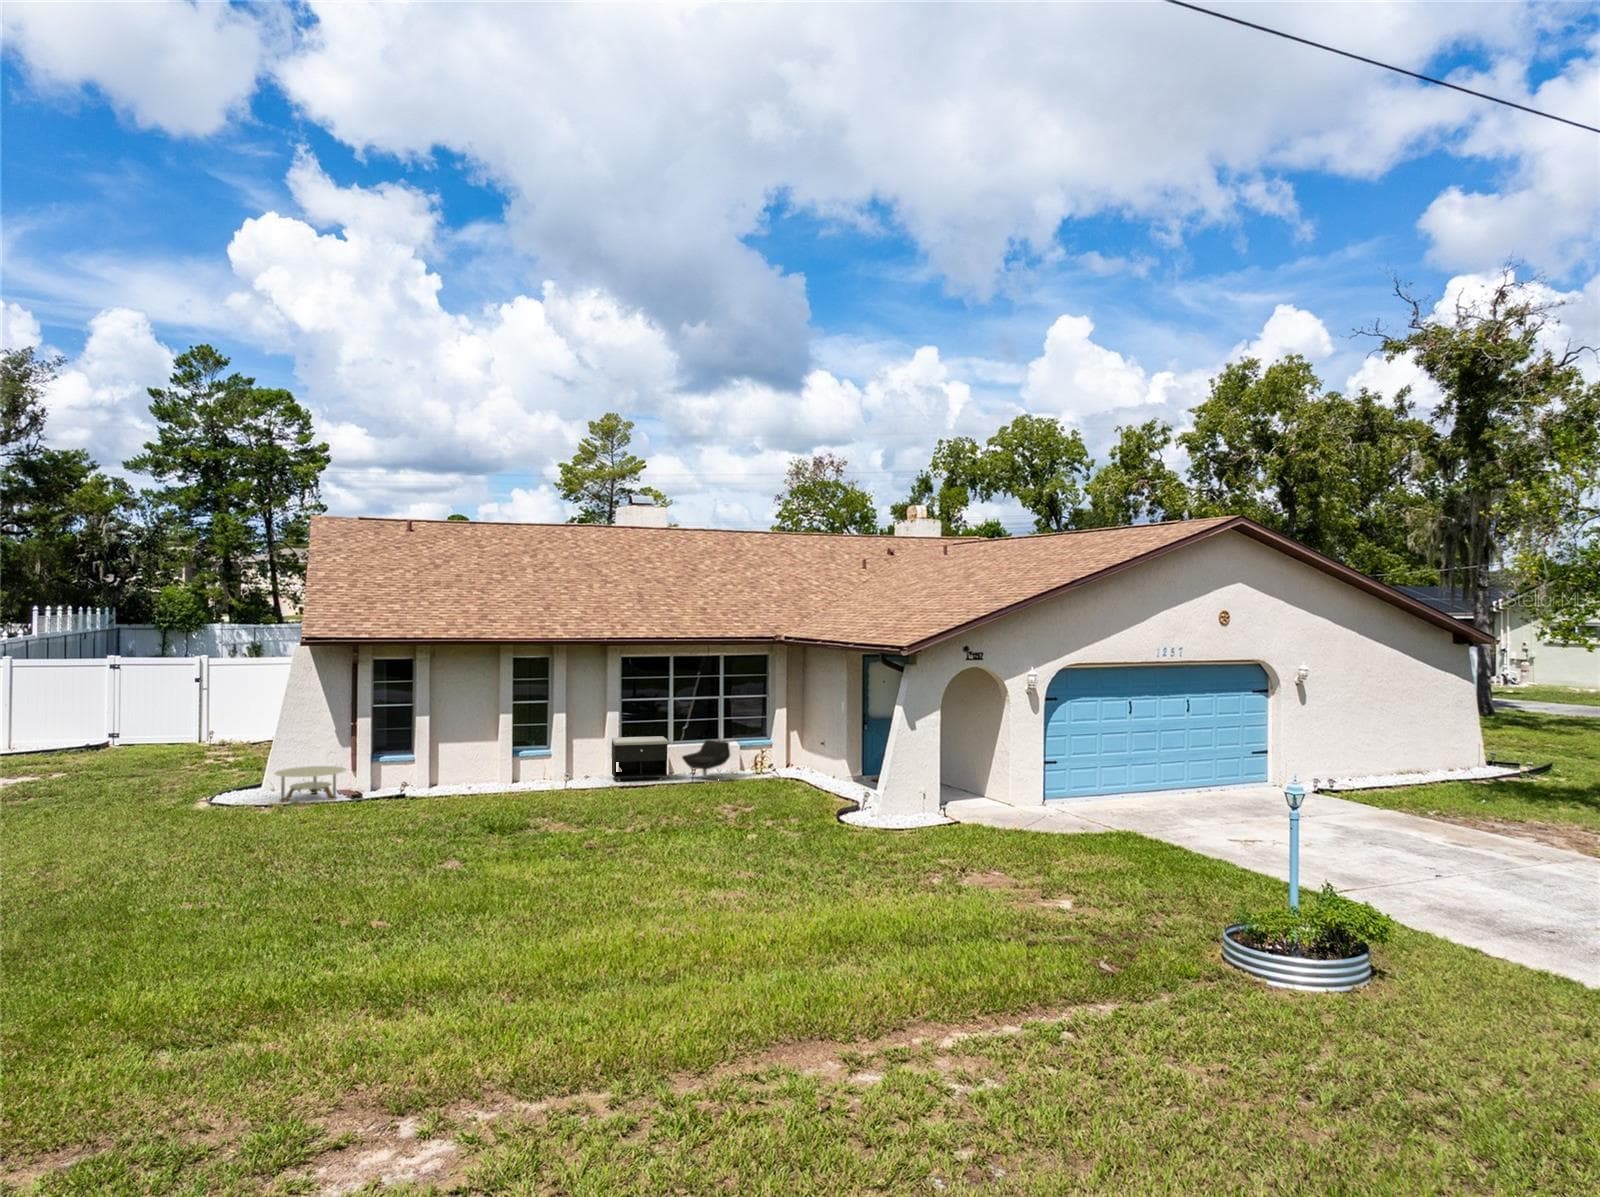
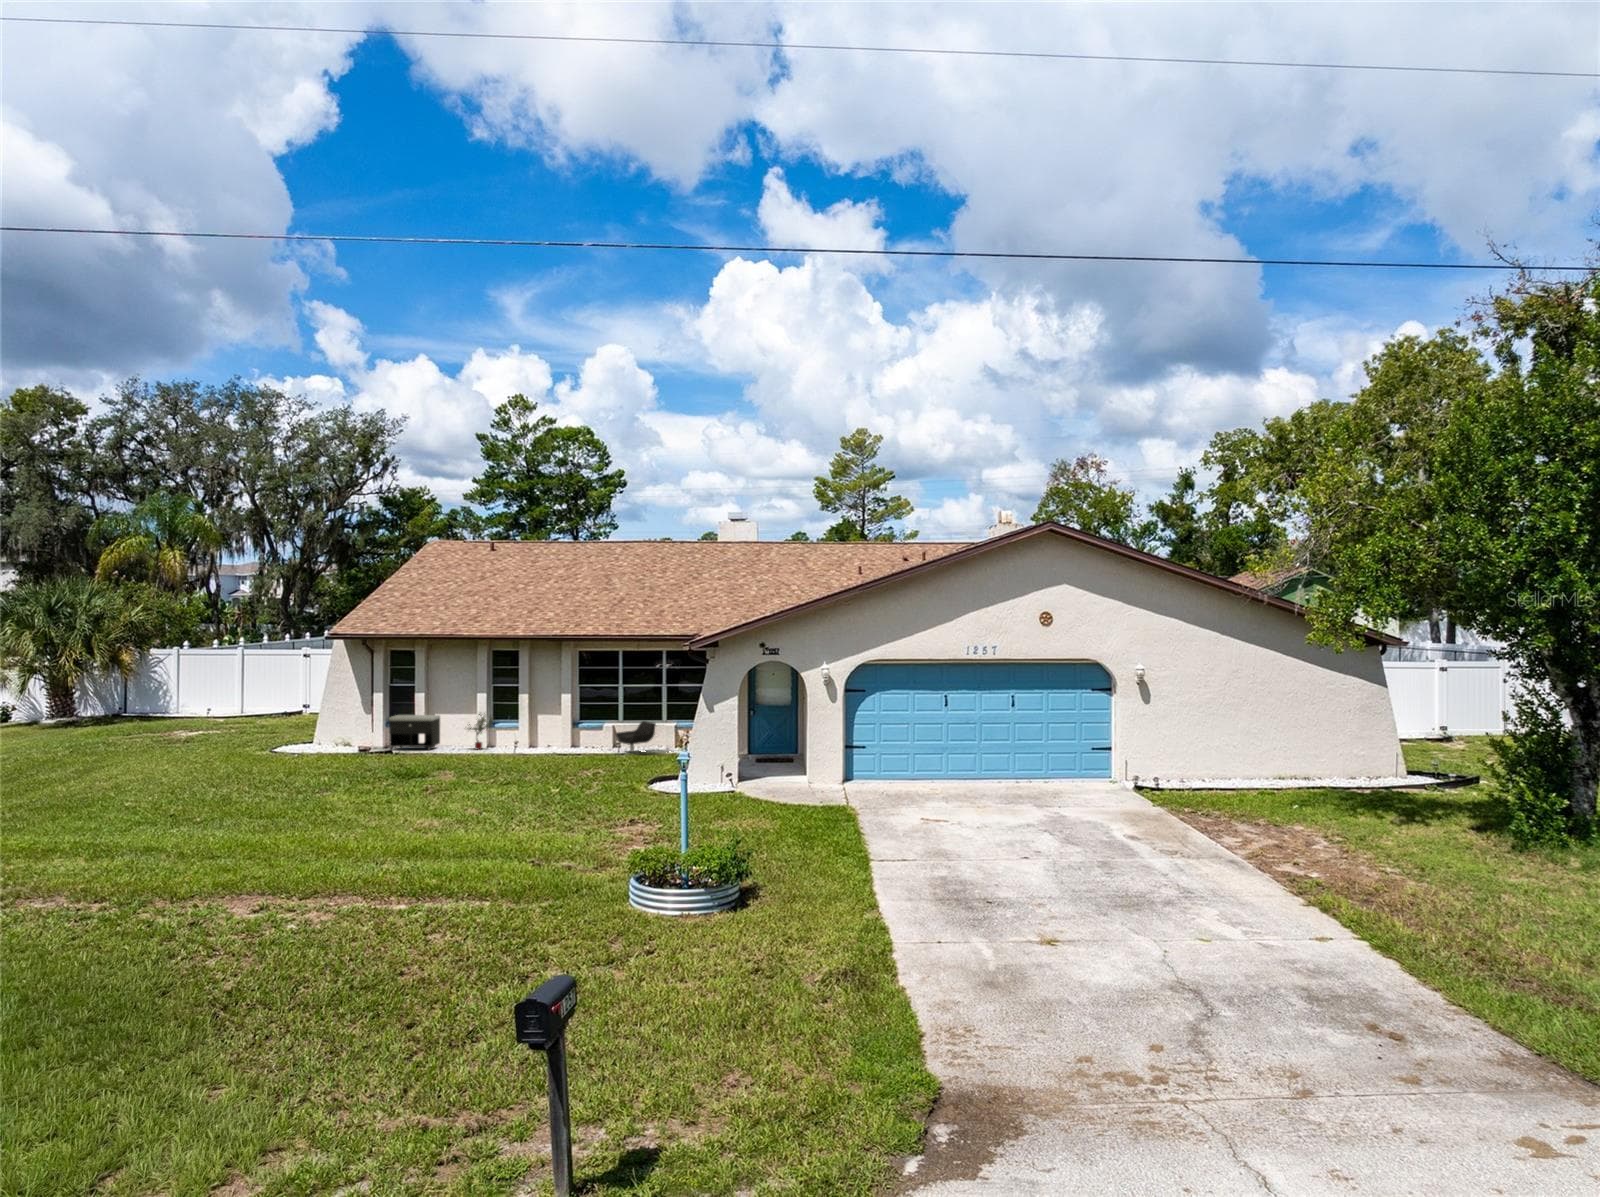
storage bench: present [611,736,668,781] -> present [389,715,440,749]
potted tree: none [485,737,526,786] -> present [467,713,493,750]
round table: present [275,766,346,802] -> none [312,728,364,752]

